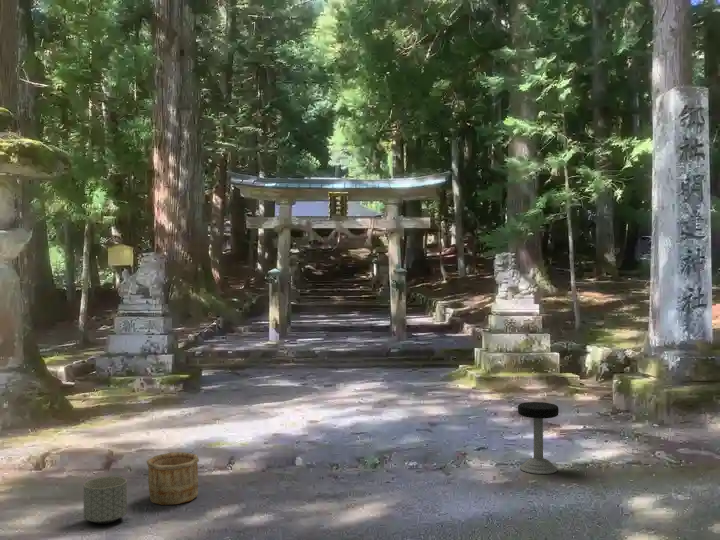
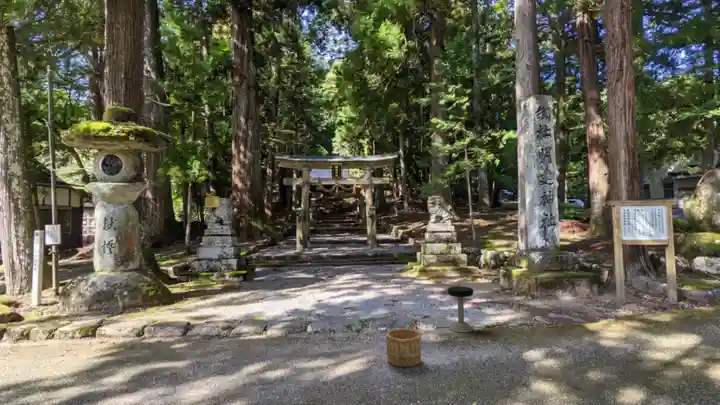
wooden bucket: present [147,452,199,505] -> present [386,328,421,367]
planter: present [83,476,127,524] -> none [162,343,192,376]

